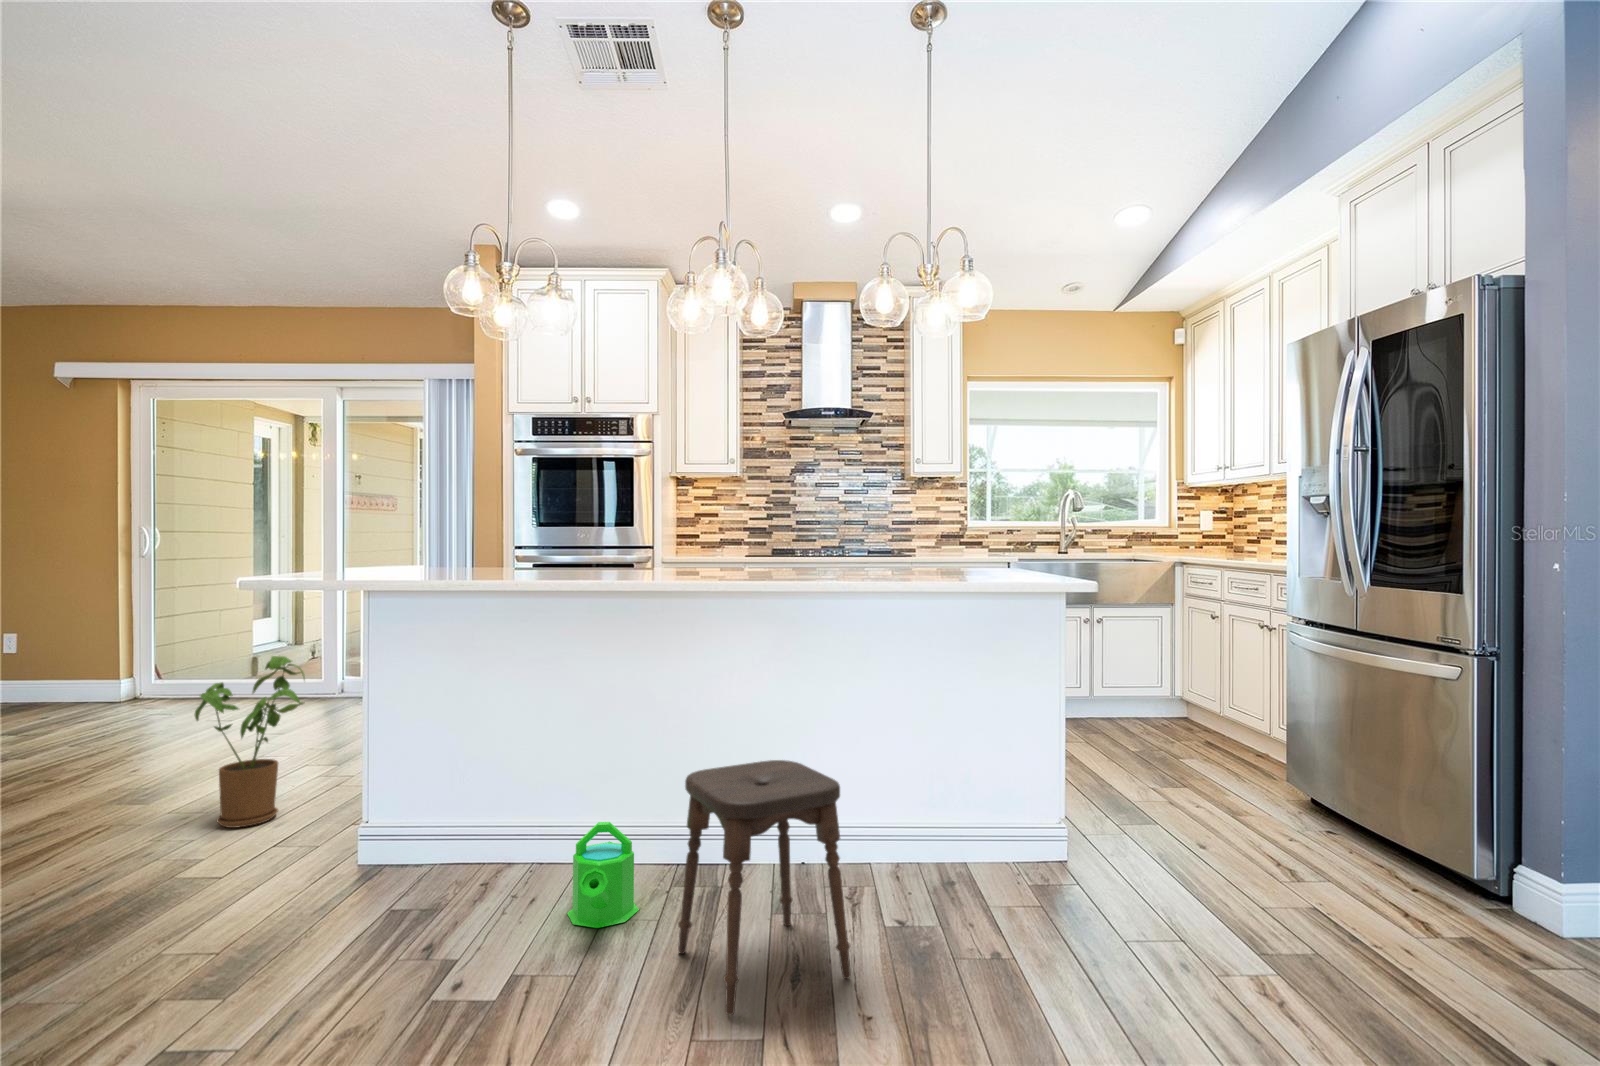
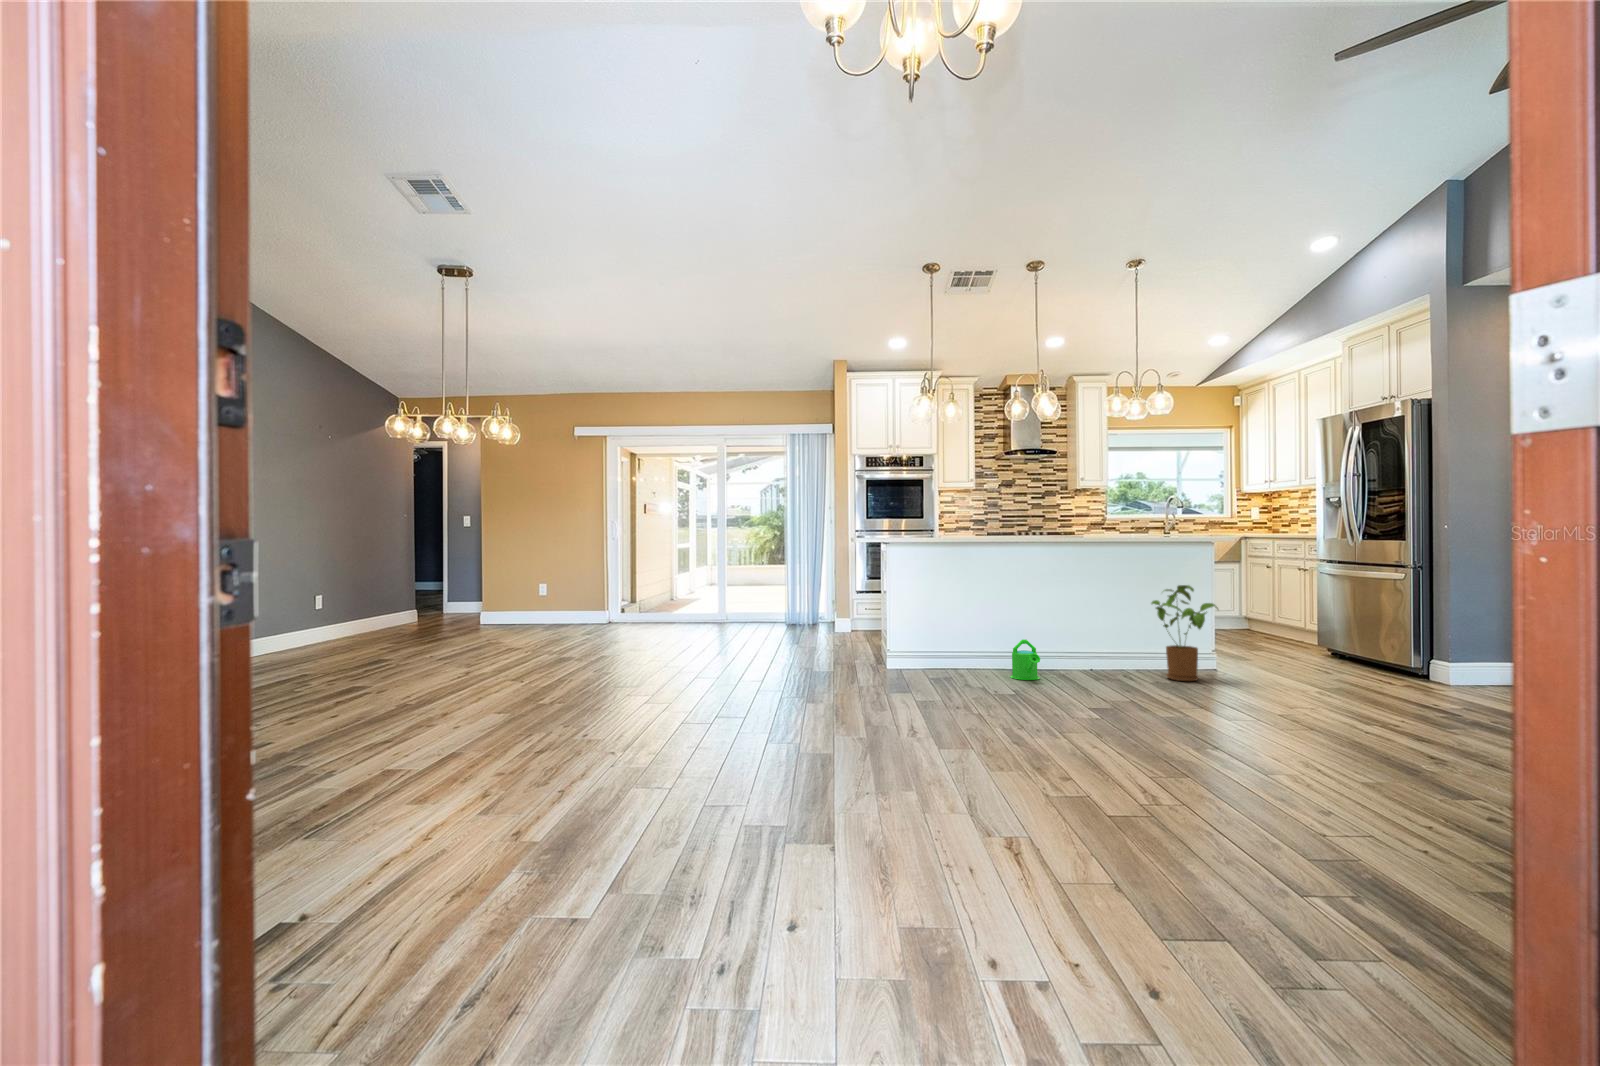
house plant: present [195,656,305,828] -> present [1152,585,1218,681]
stool: present [678,760,851,1015] -> none [1074,611,1154,693]

